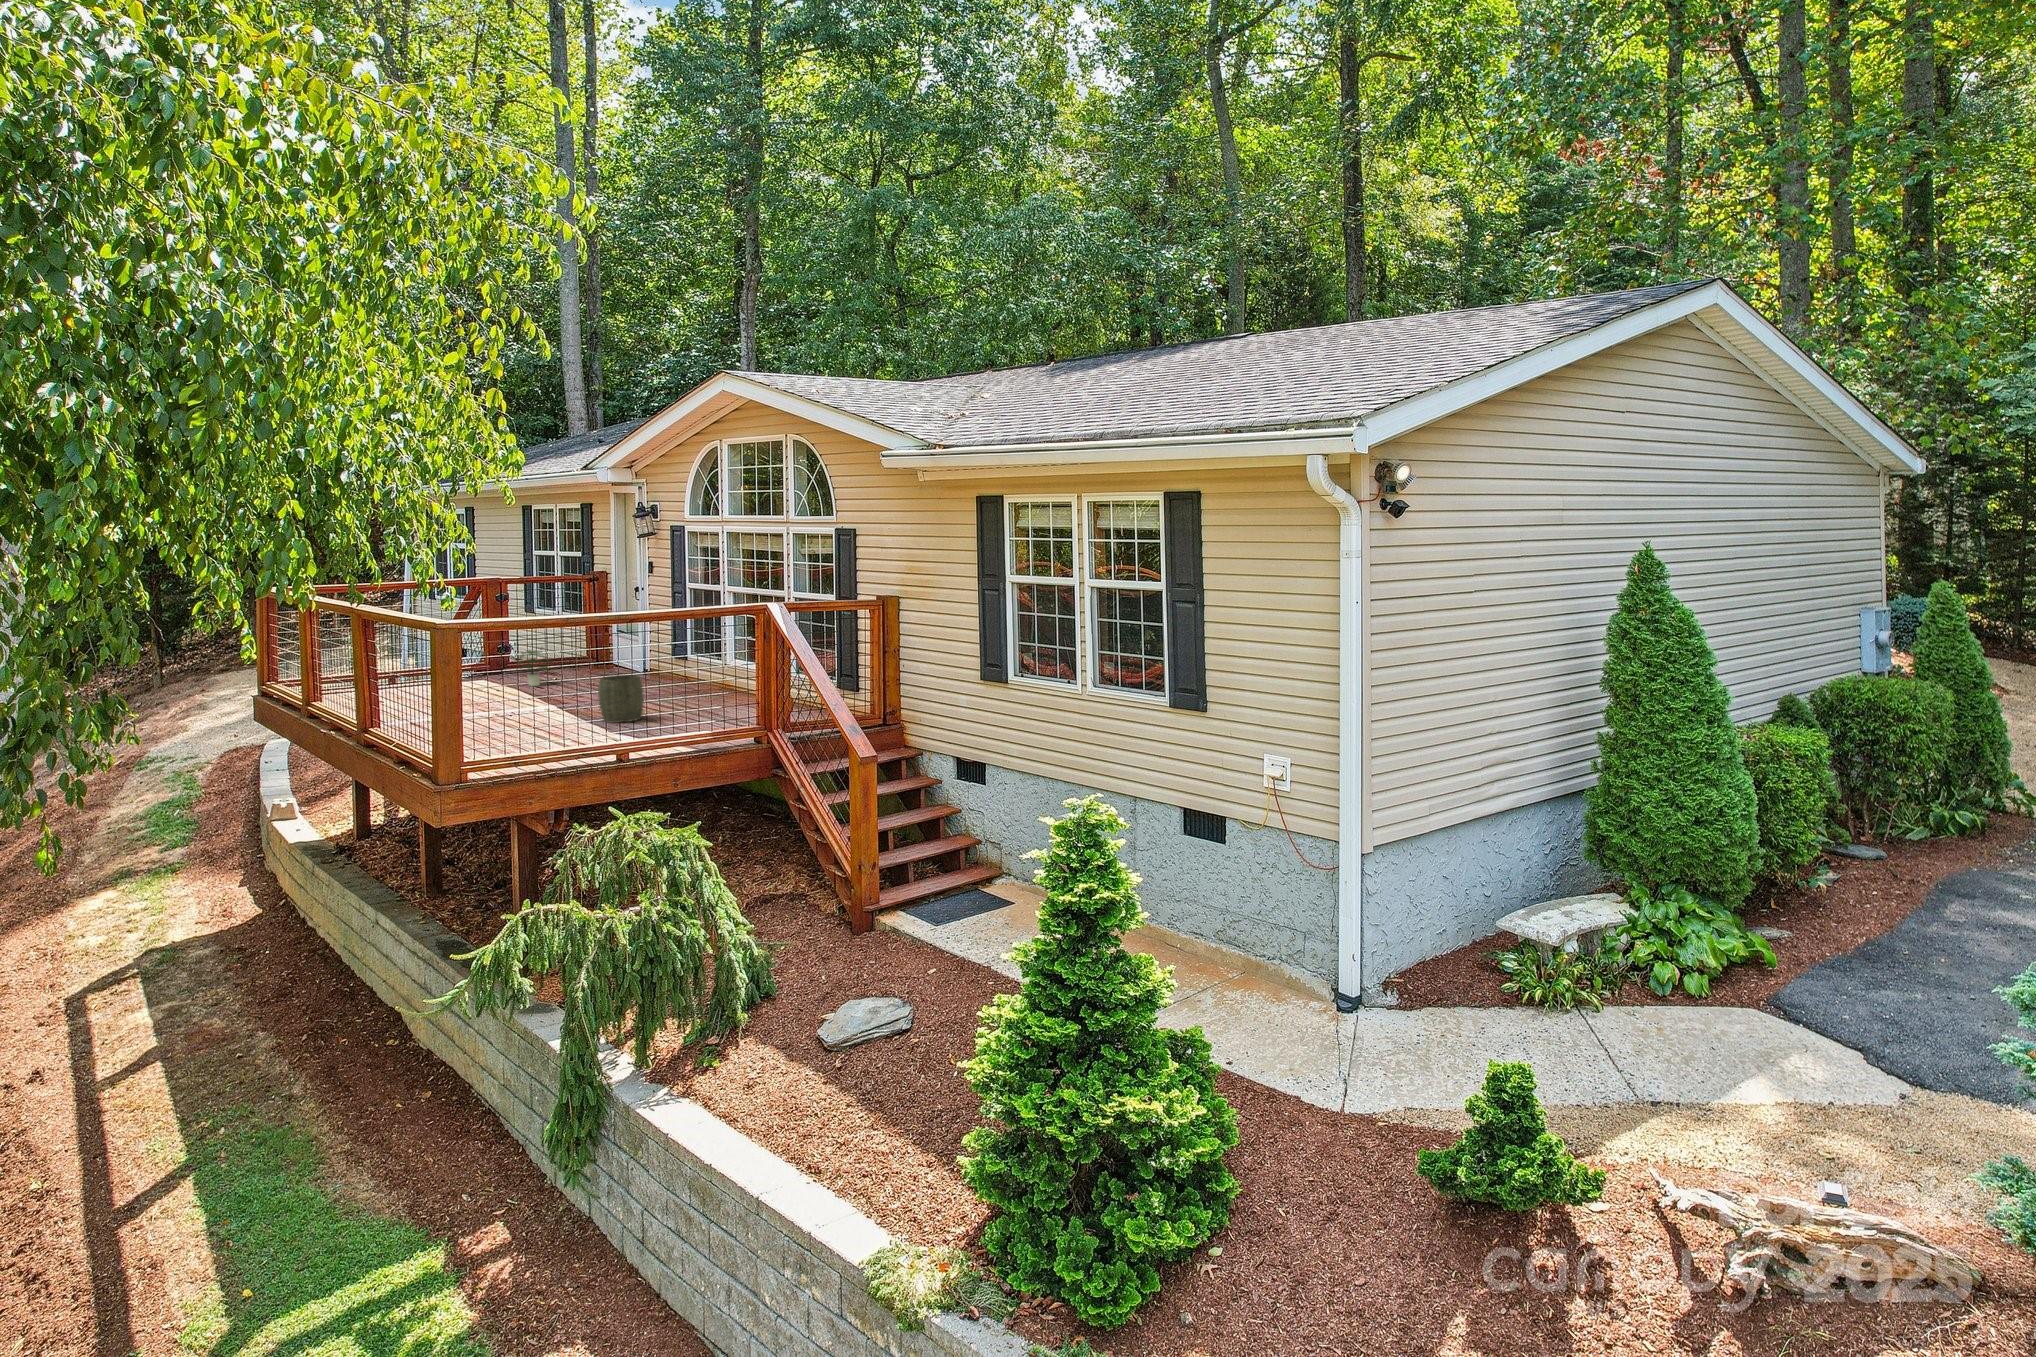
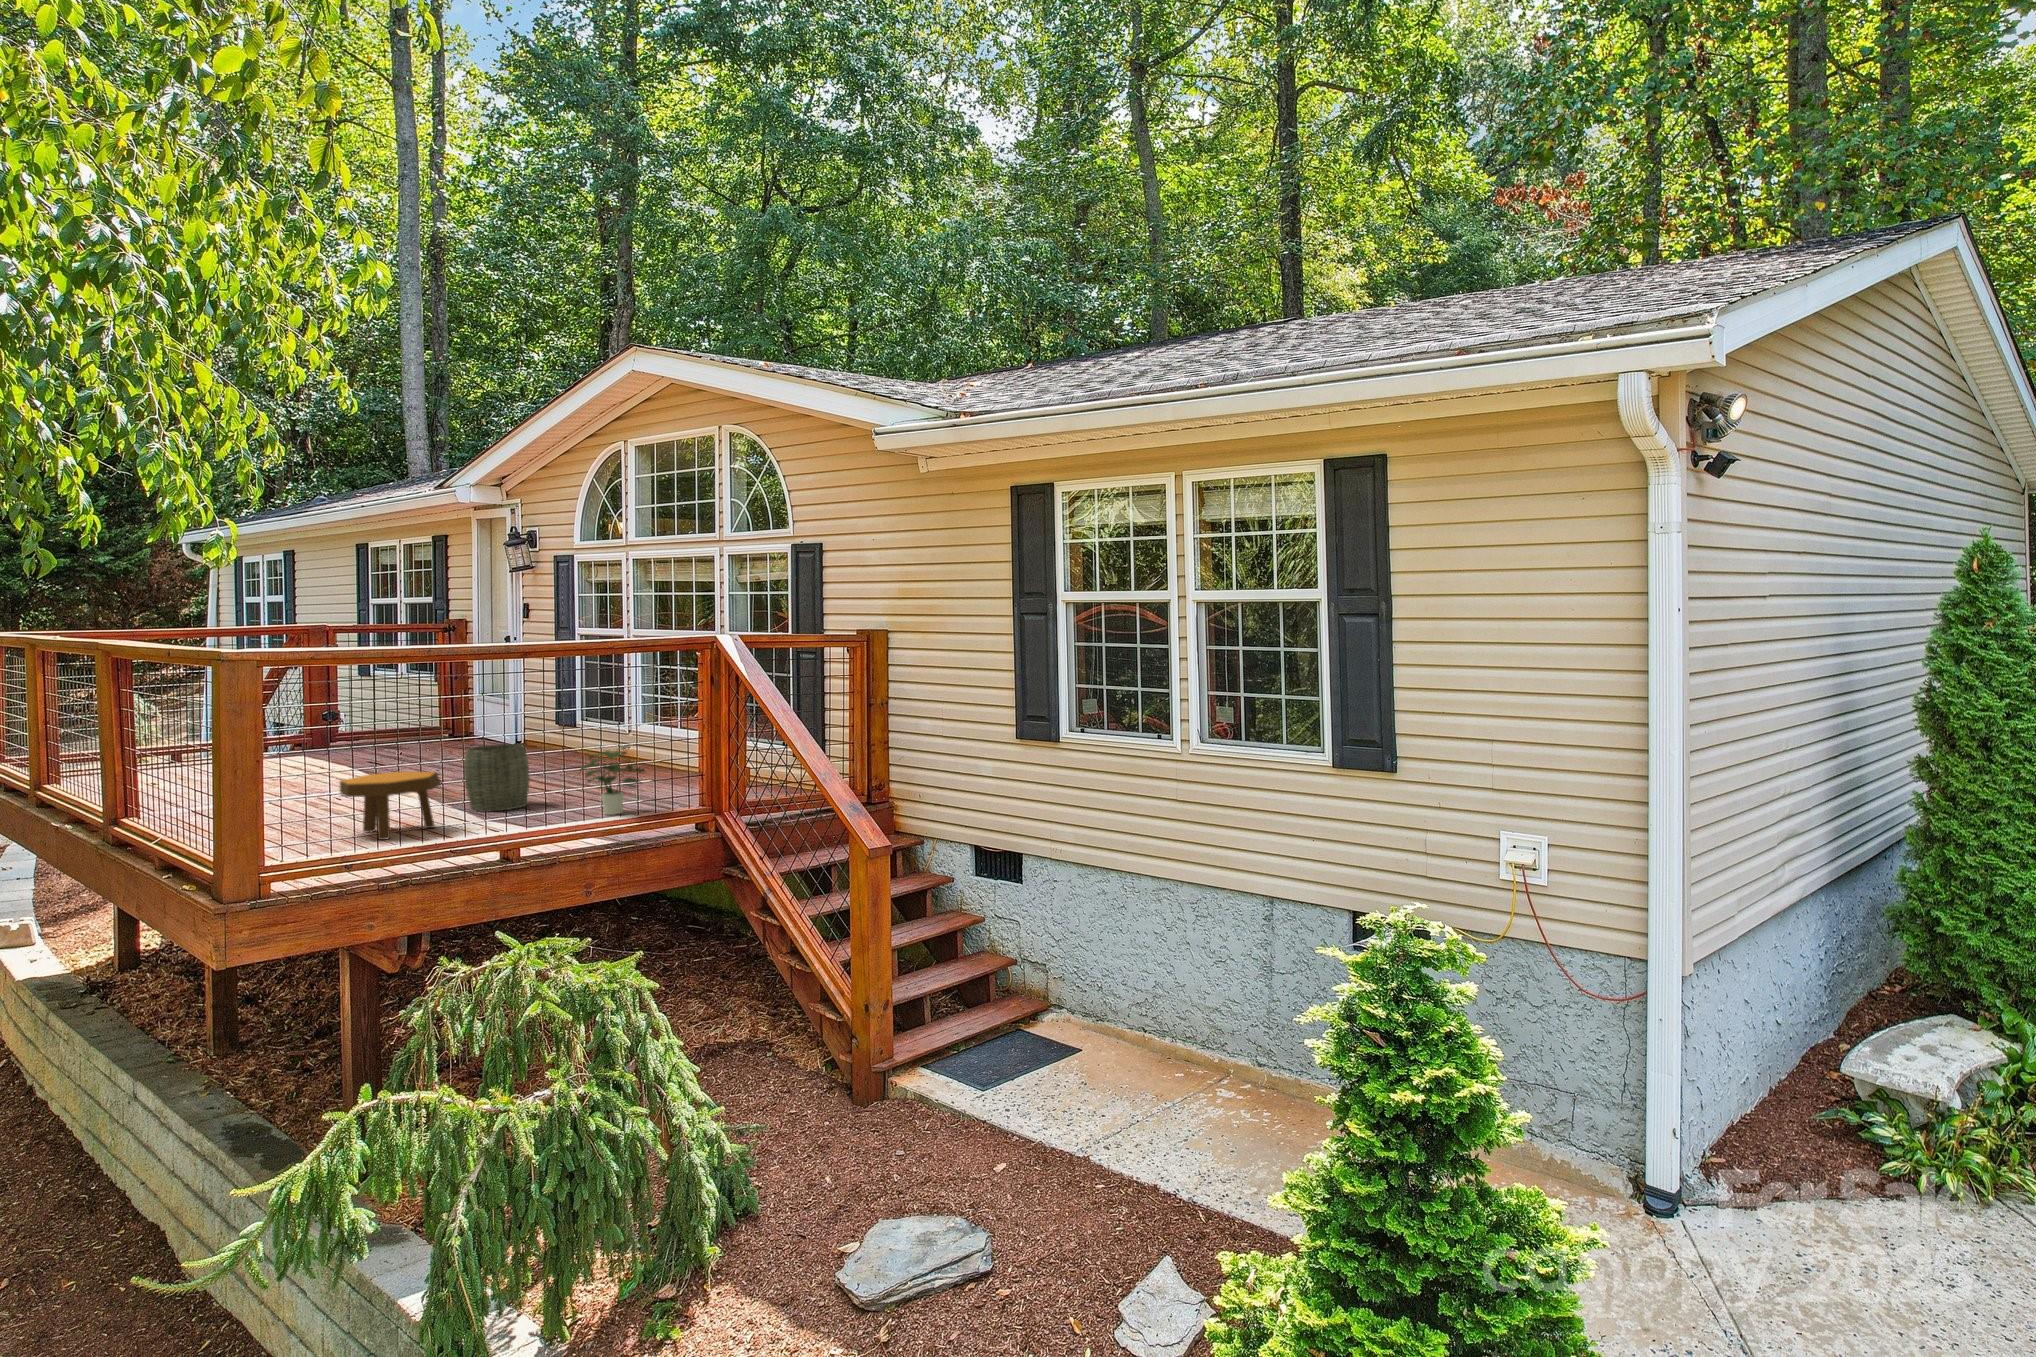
potted plant: present [517,648,551,686] -> present [580,745,645,815]
footstool: none [512,695,582,743] -> present [340,772,441,840]

